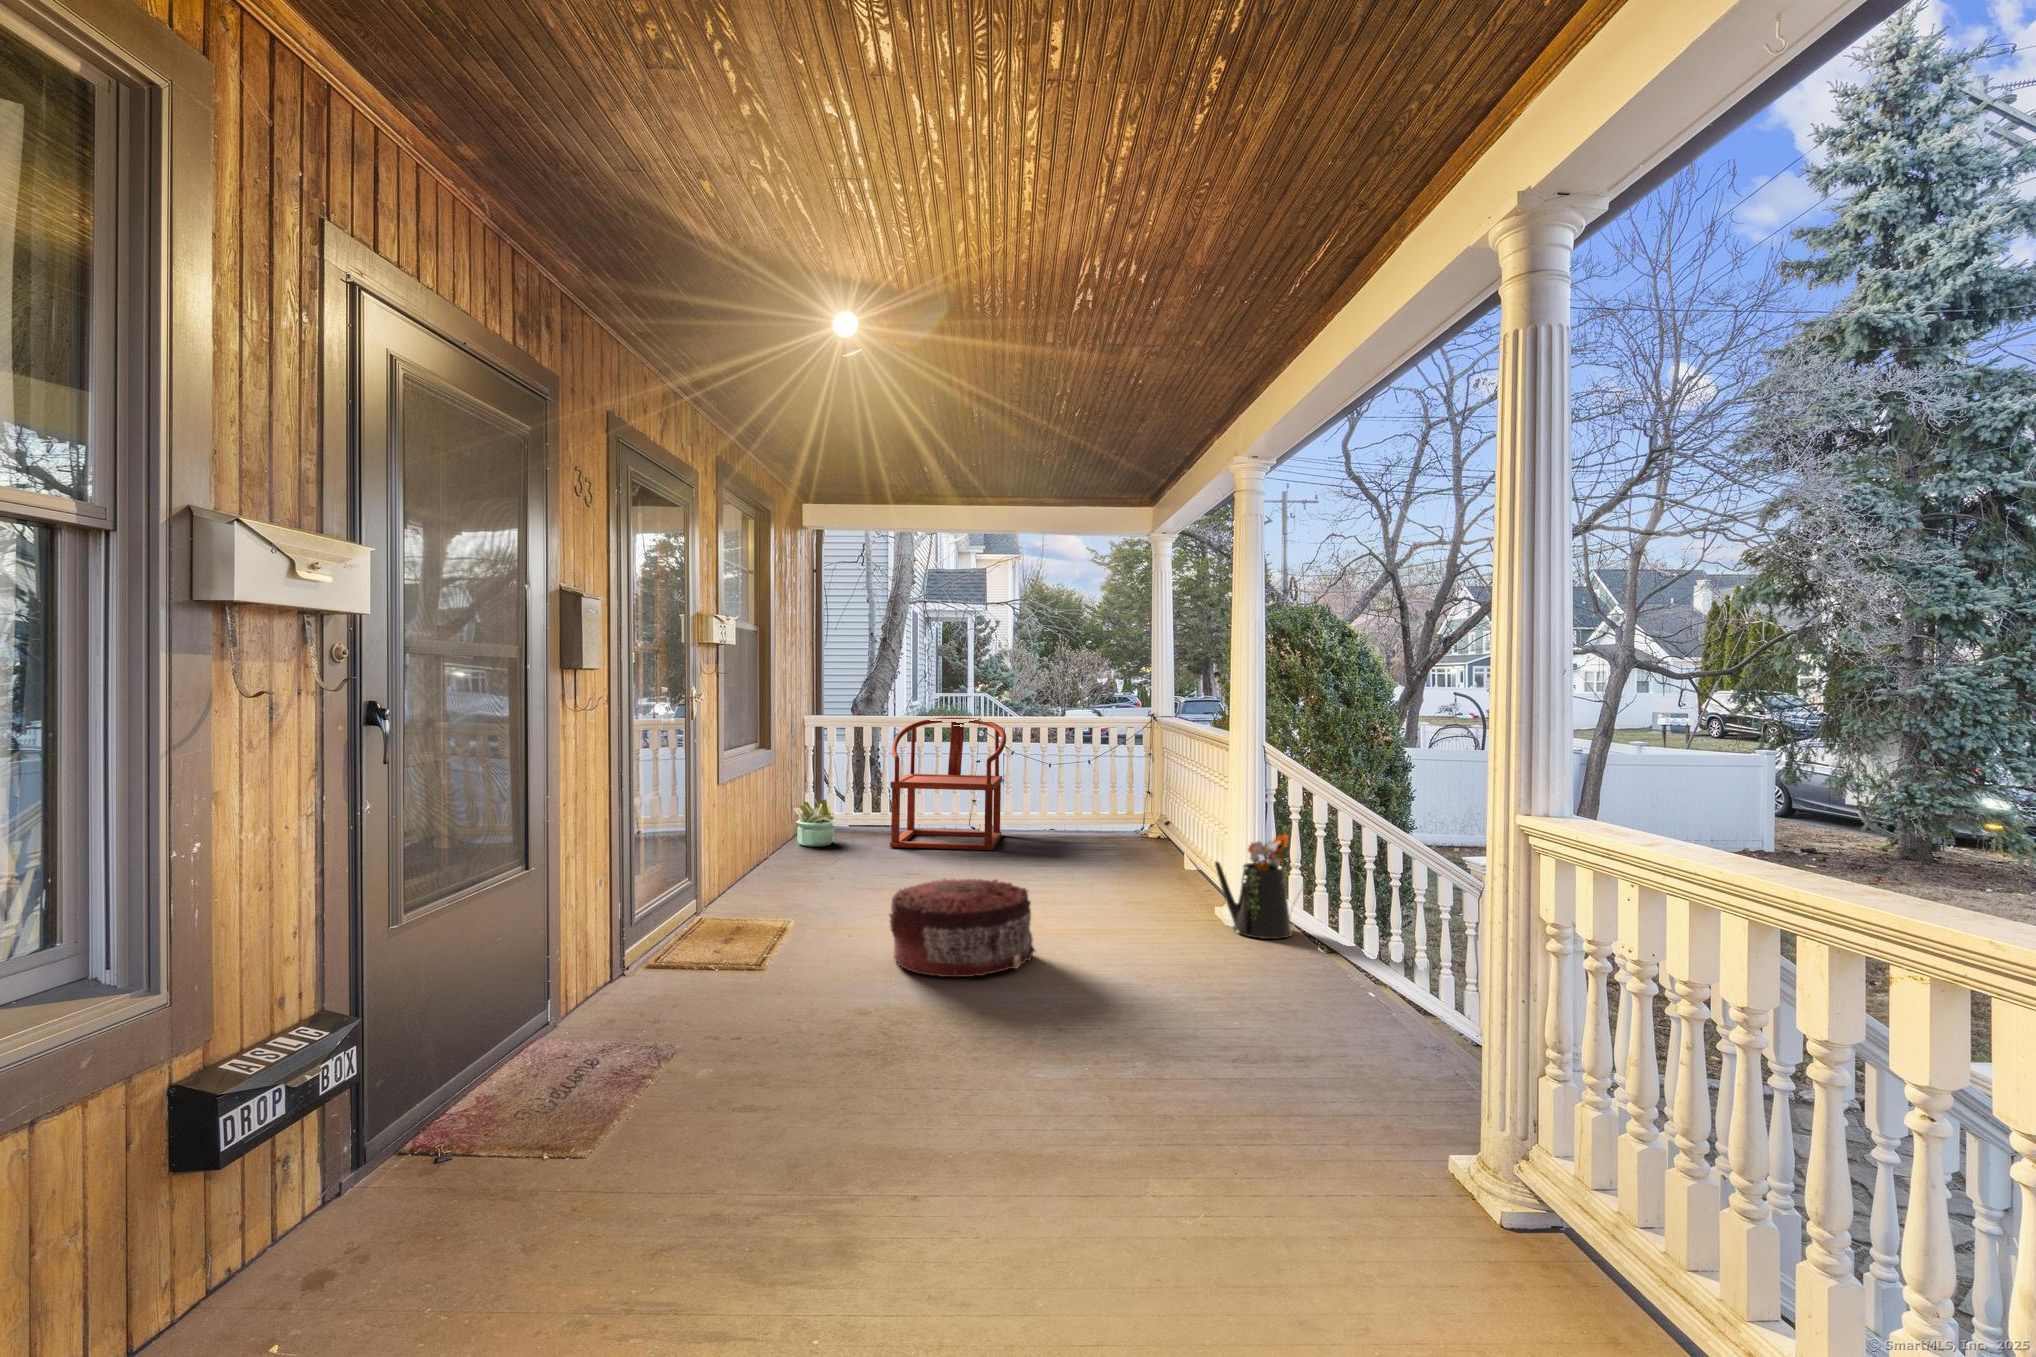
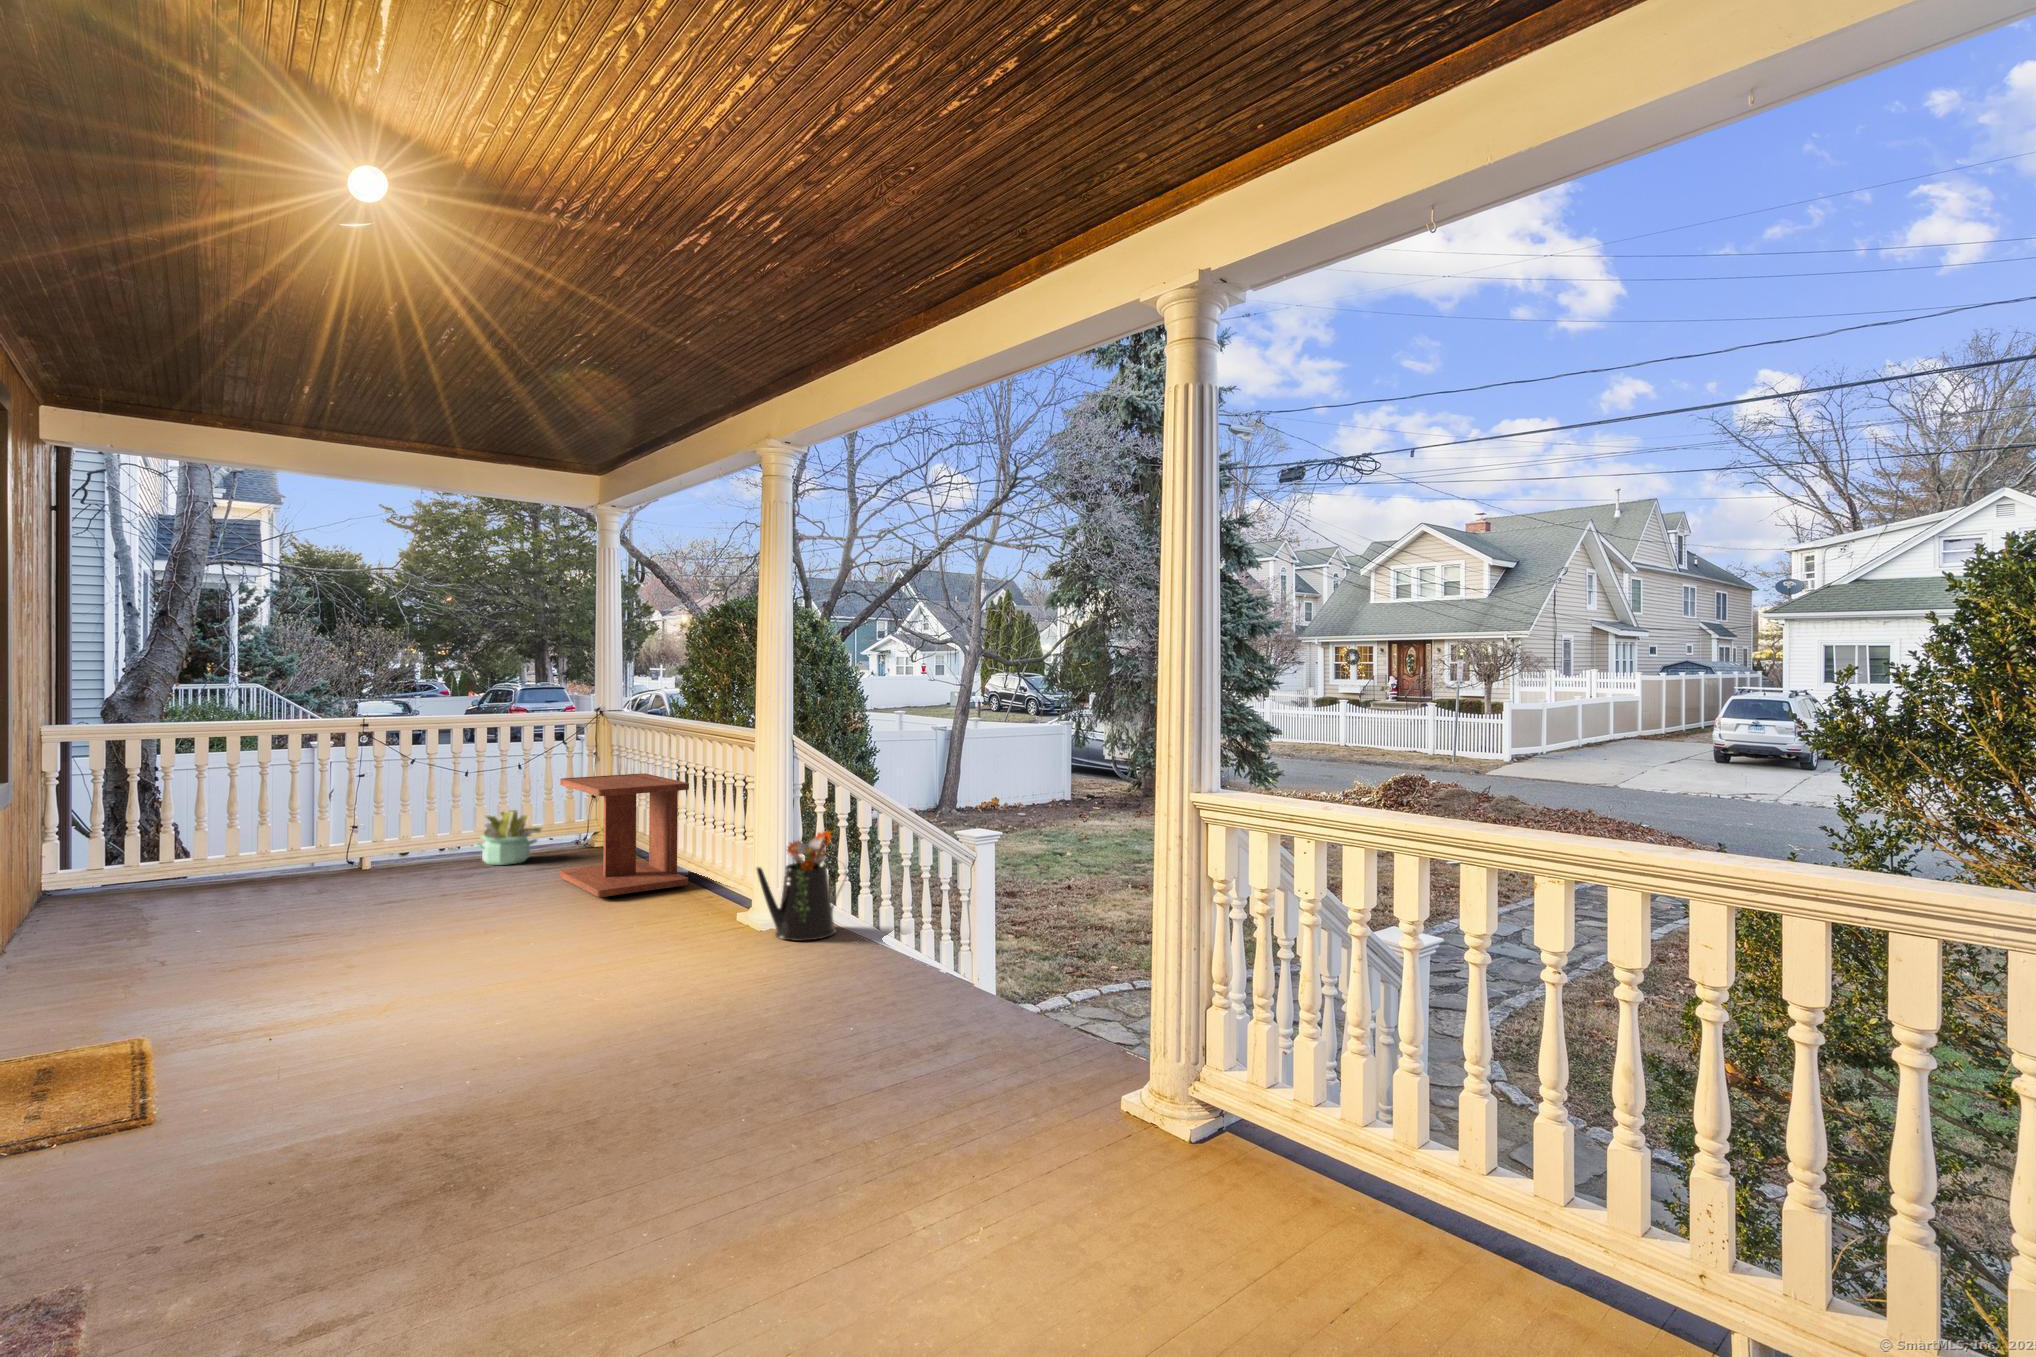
armchair: present [890,717,1006,850] -> none [227,721,413,908]
side table: none [1100,771,1195,876] -> present [560,774,689,897]
decorative plant: present [793,799,837,846] -> present [475,810,542,865]
pouf: present [889,879,1035,977] -> none [374,925,584,1068]

